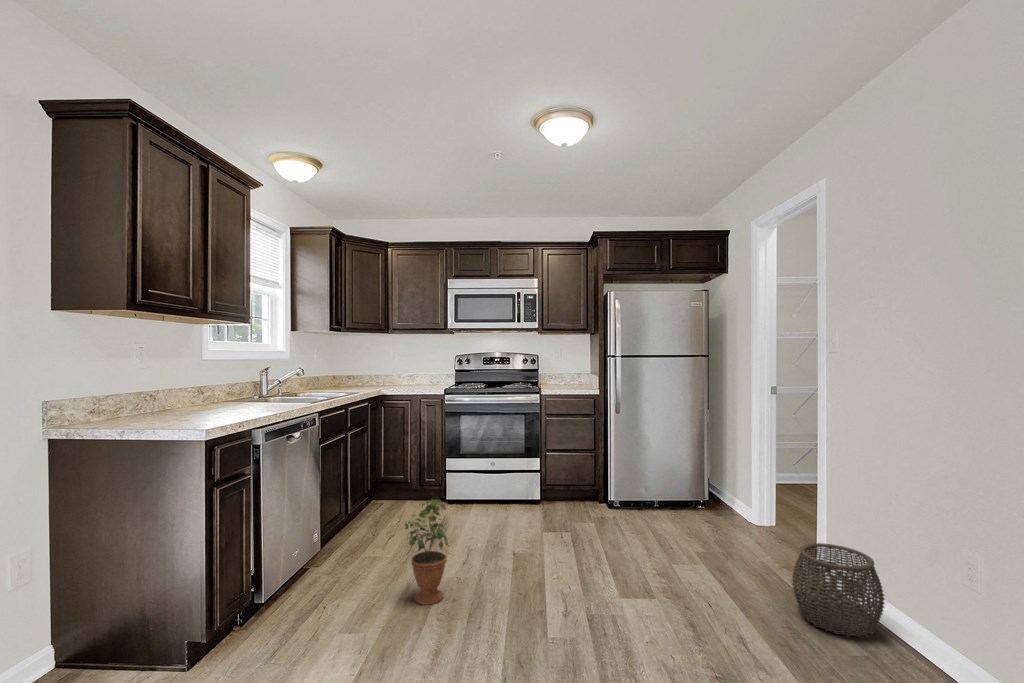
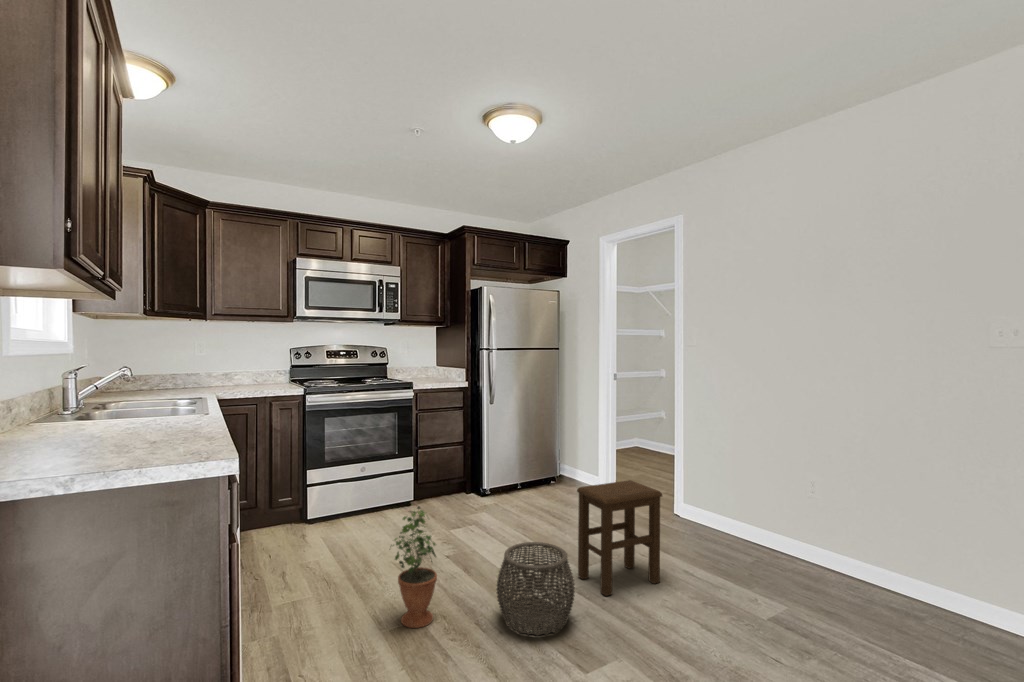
stool: none [607,505,696,636] -> present [577,480,662,596]
woven basket: present [792,543,885,637] -> present [497,542,575,636]

